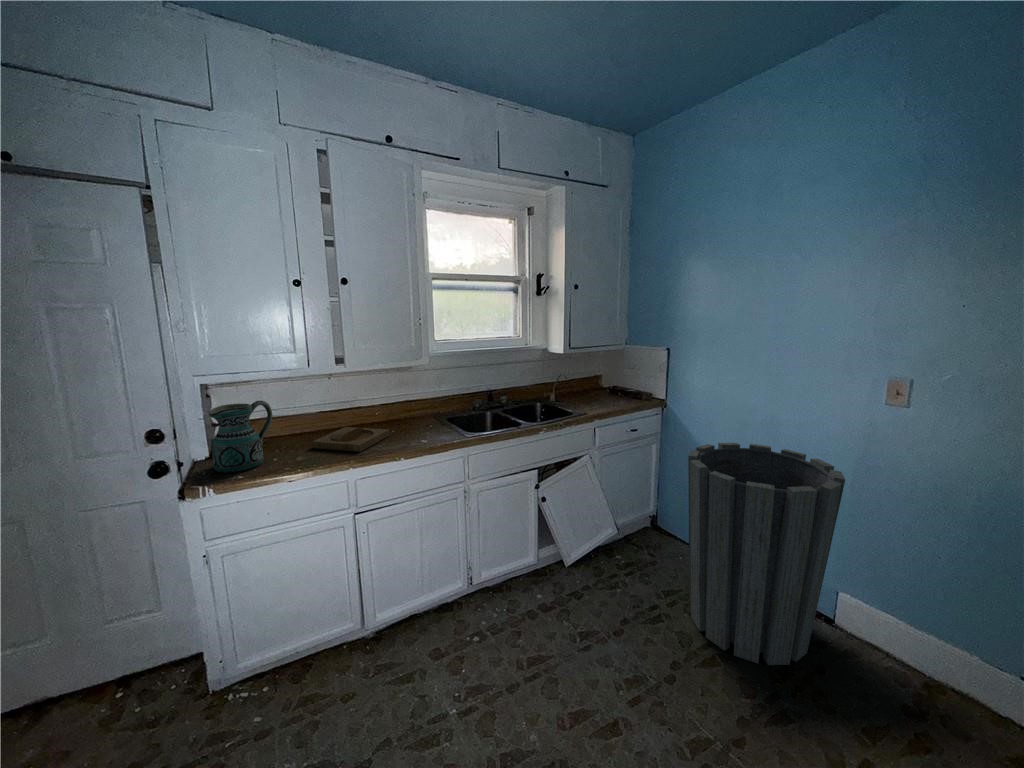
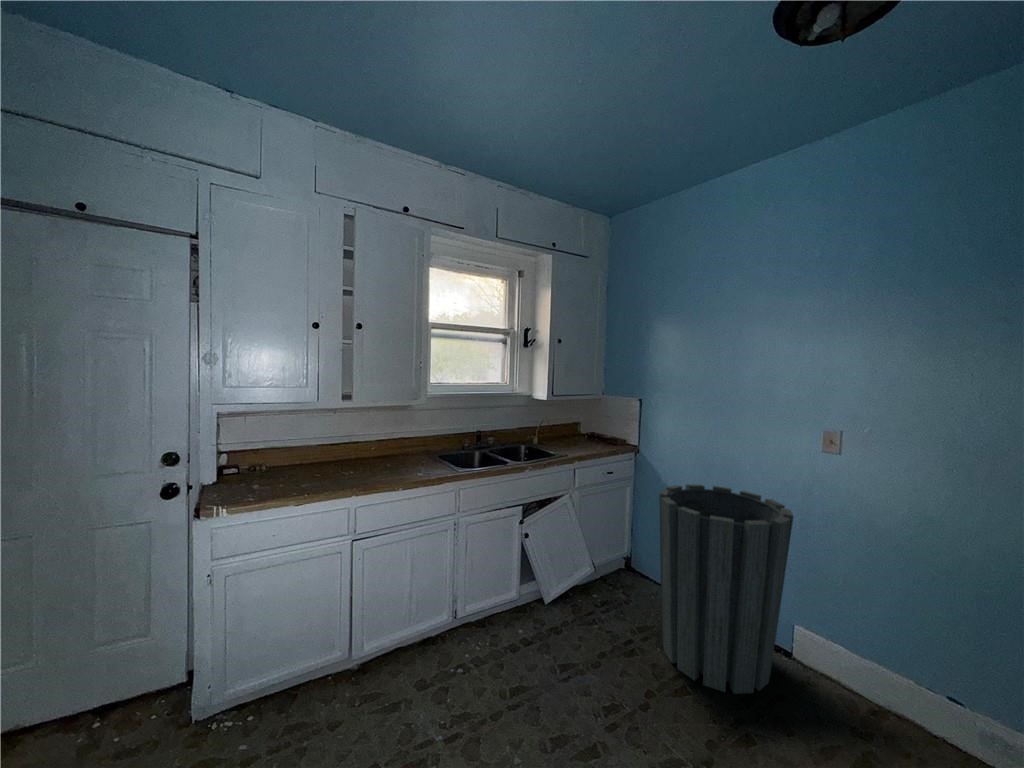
ceramic pitcher: present [209,401,272,473] -> none [224,430,282,495]
tray: present [312,427,389,452] -> none [315,460,387,481]

